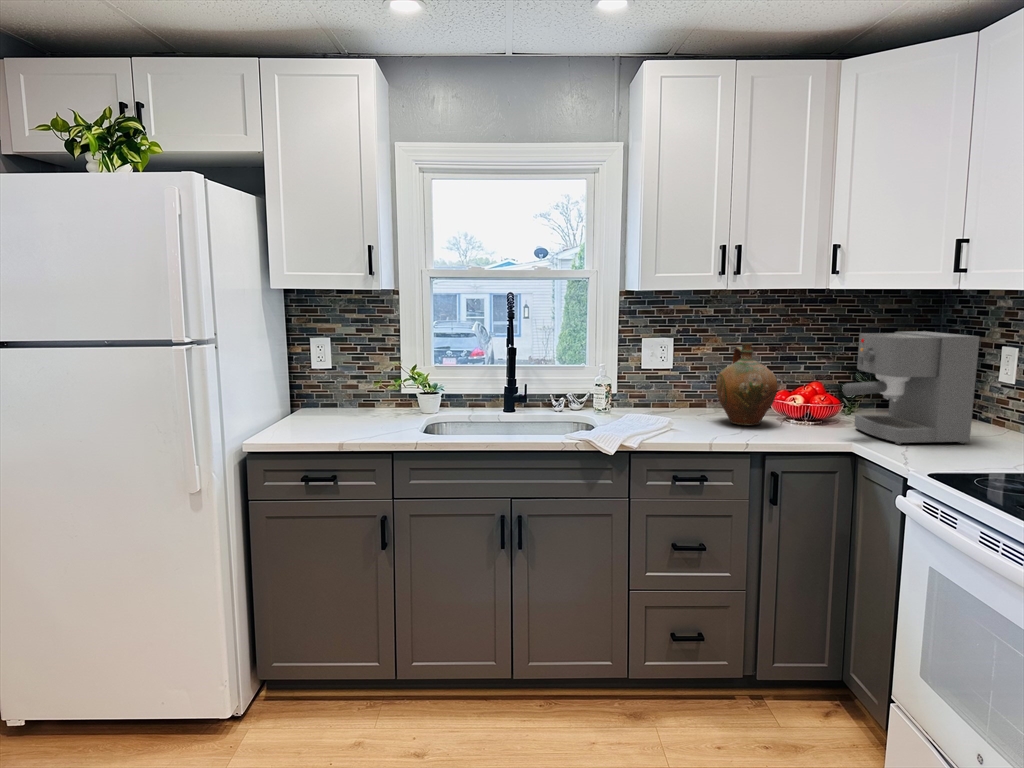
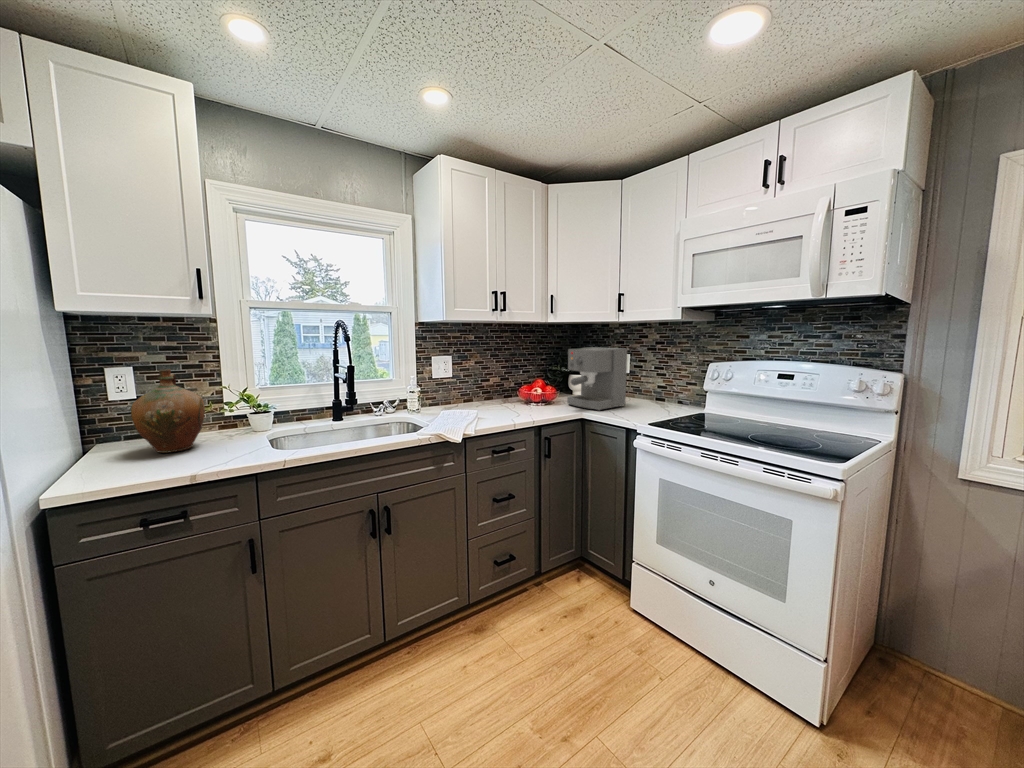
ceramic jug: present [716,343,777,425] -> present [131,369,205,453]

